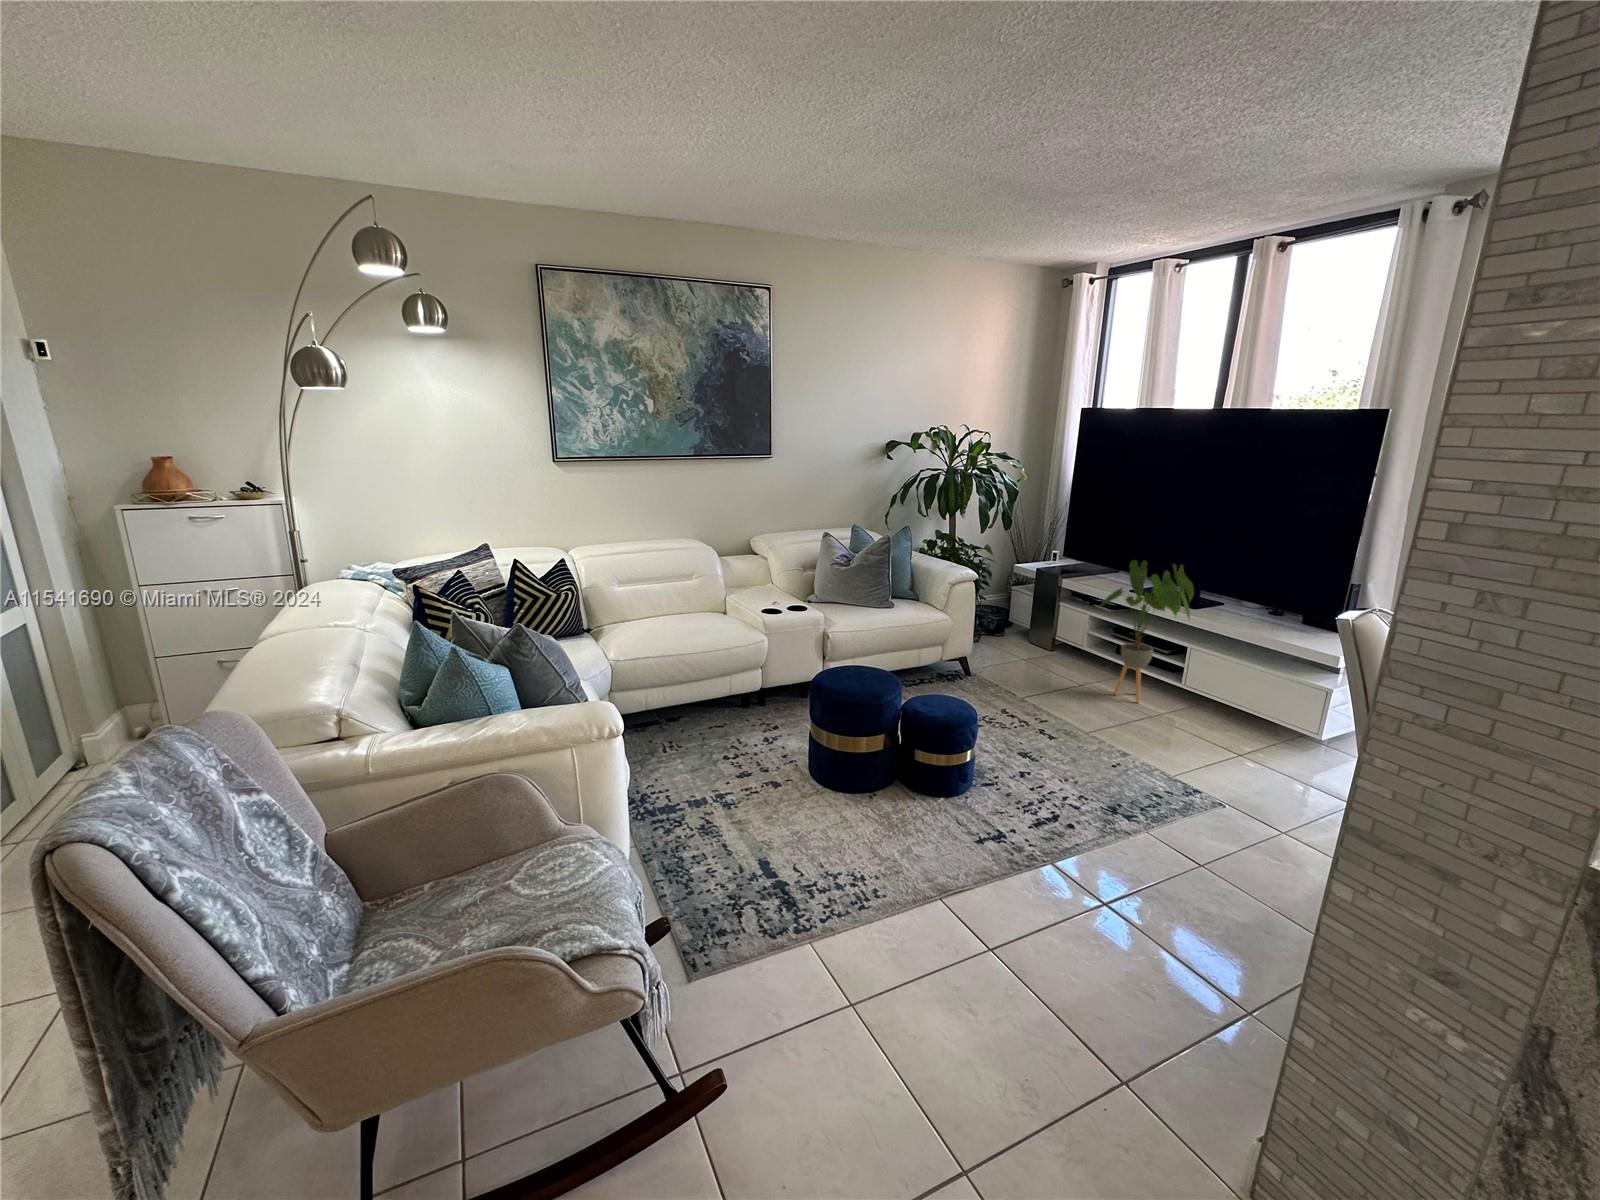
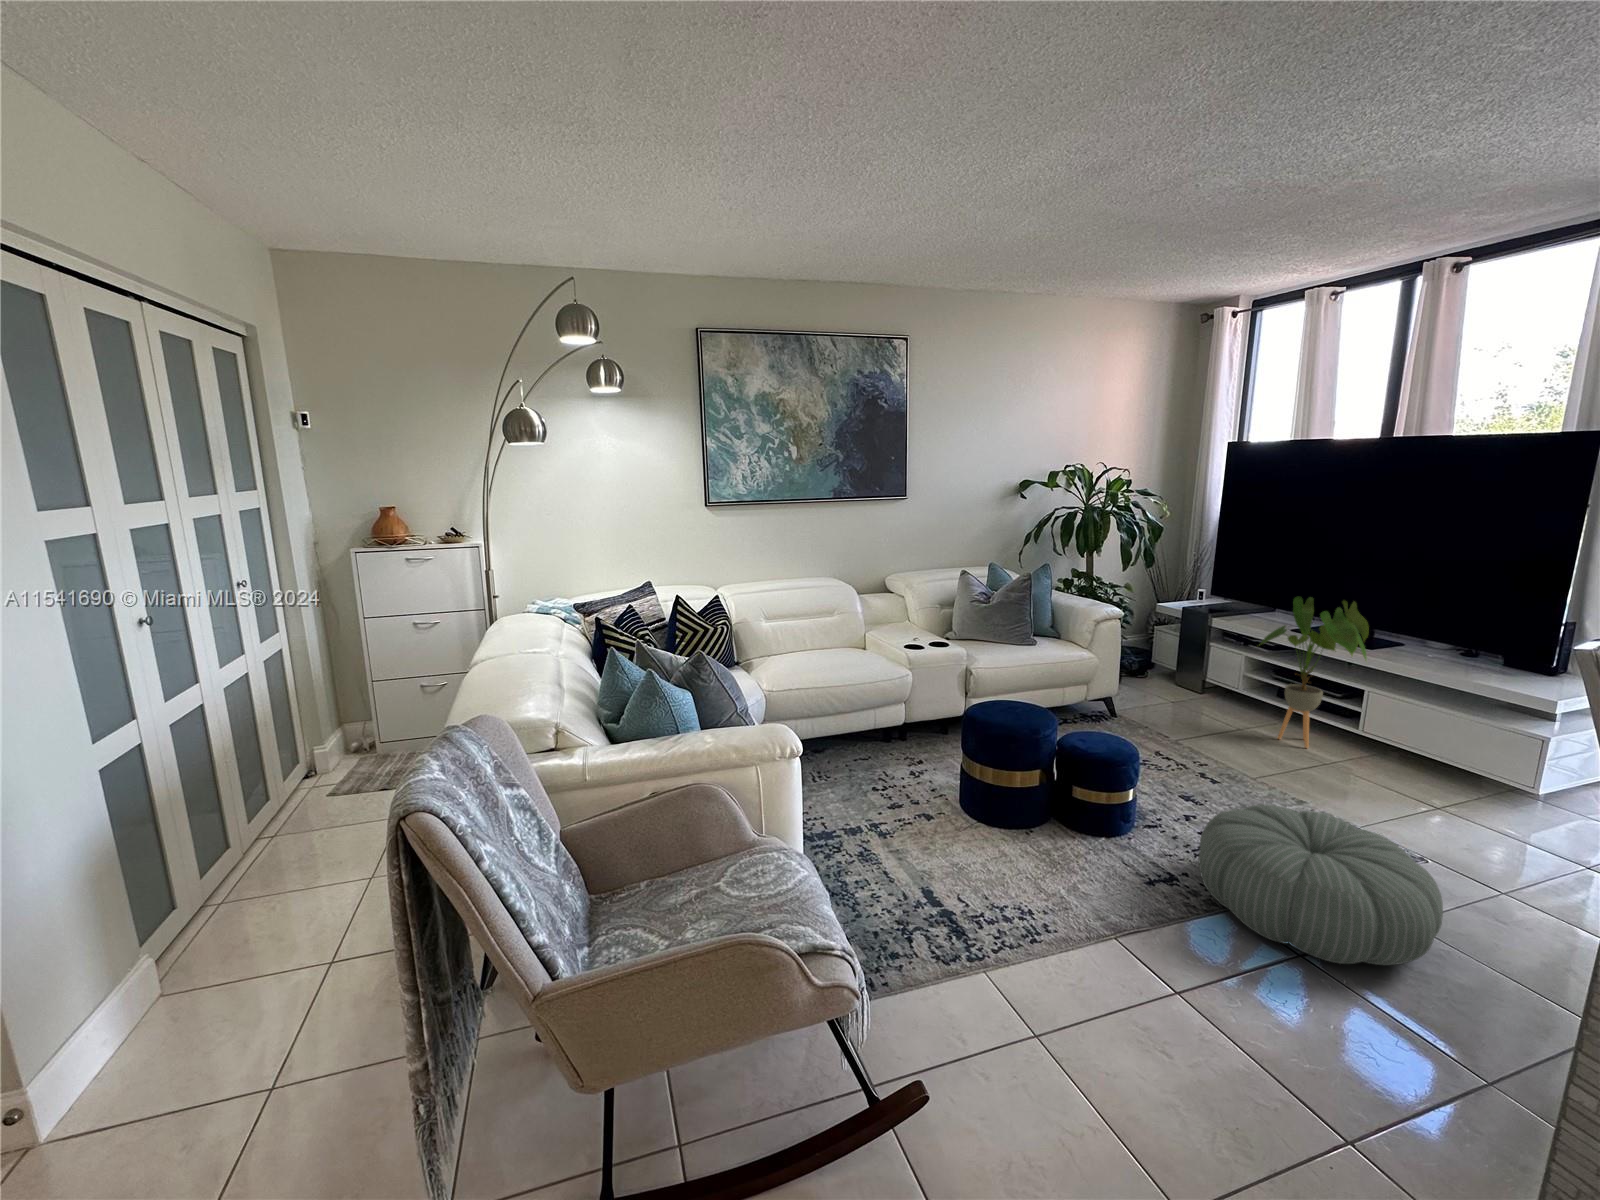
pouf: none [1022,762,1222,907] -> present [1198,804,1443,965]

